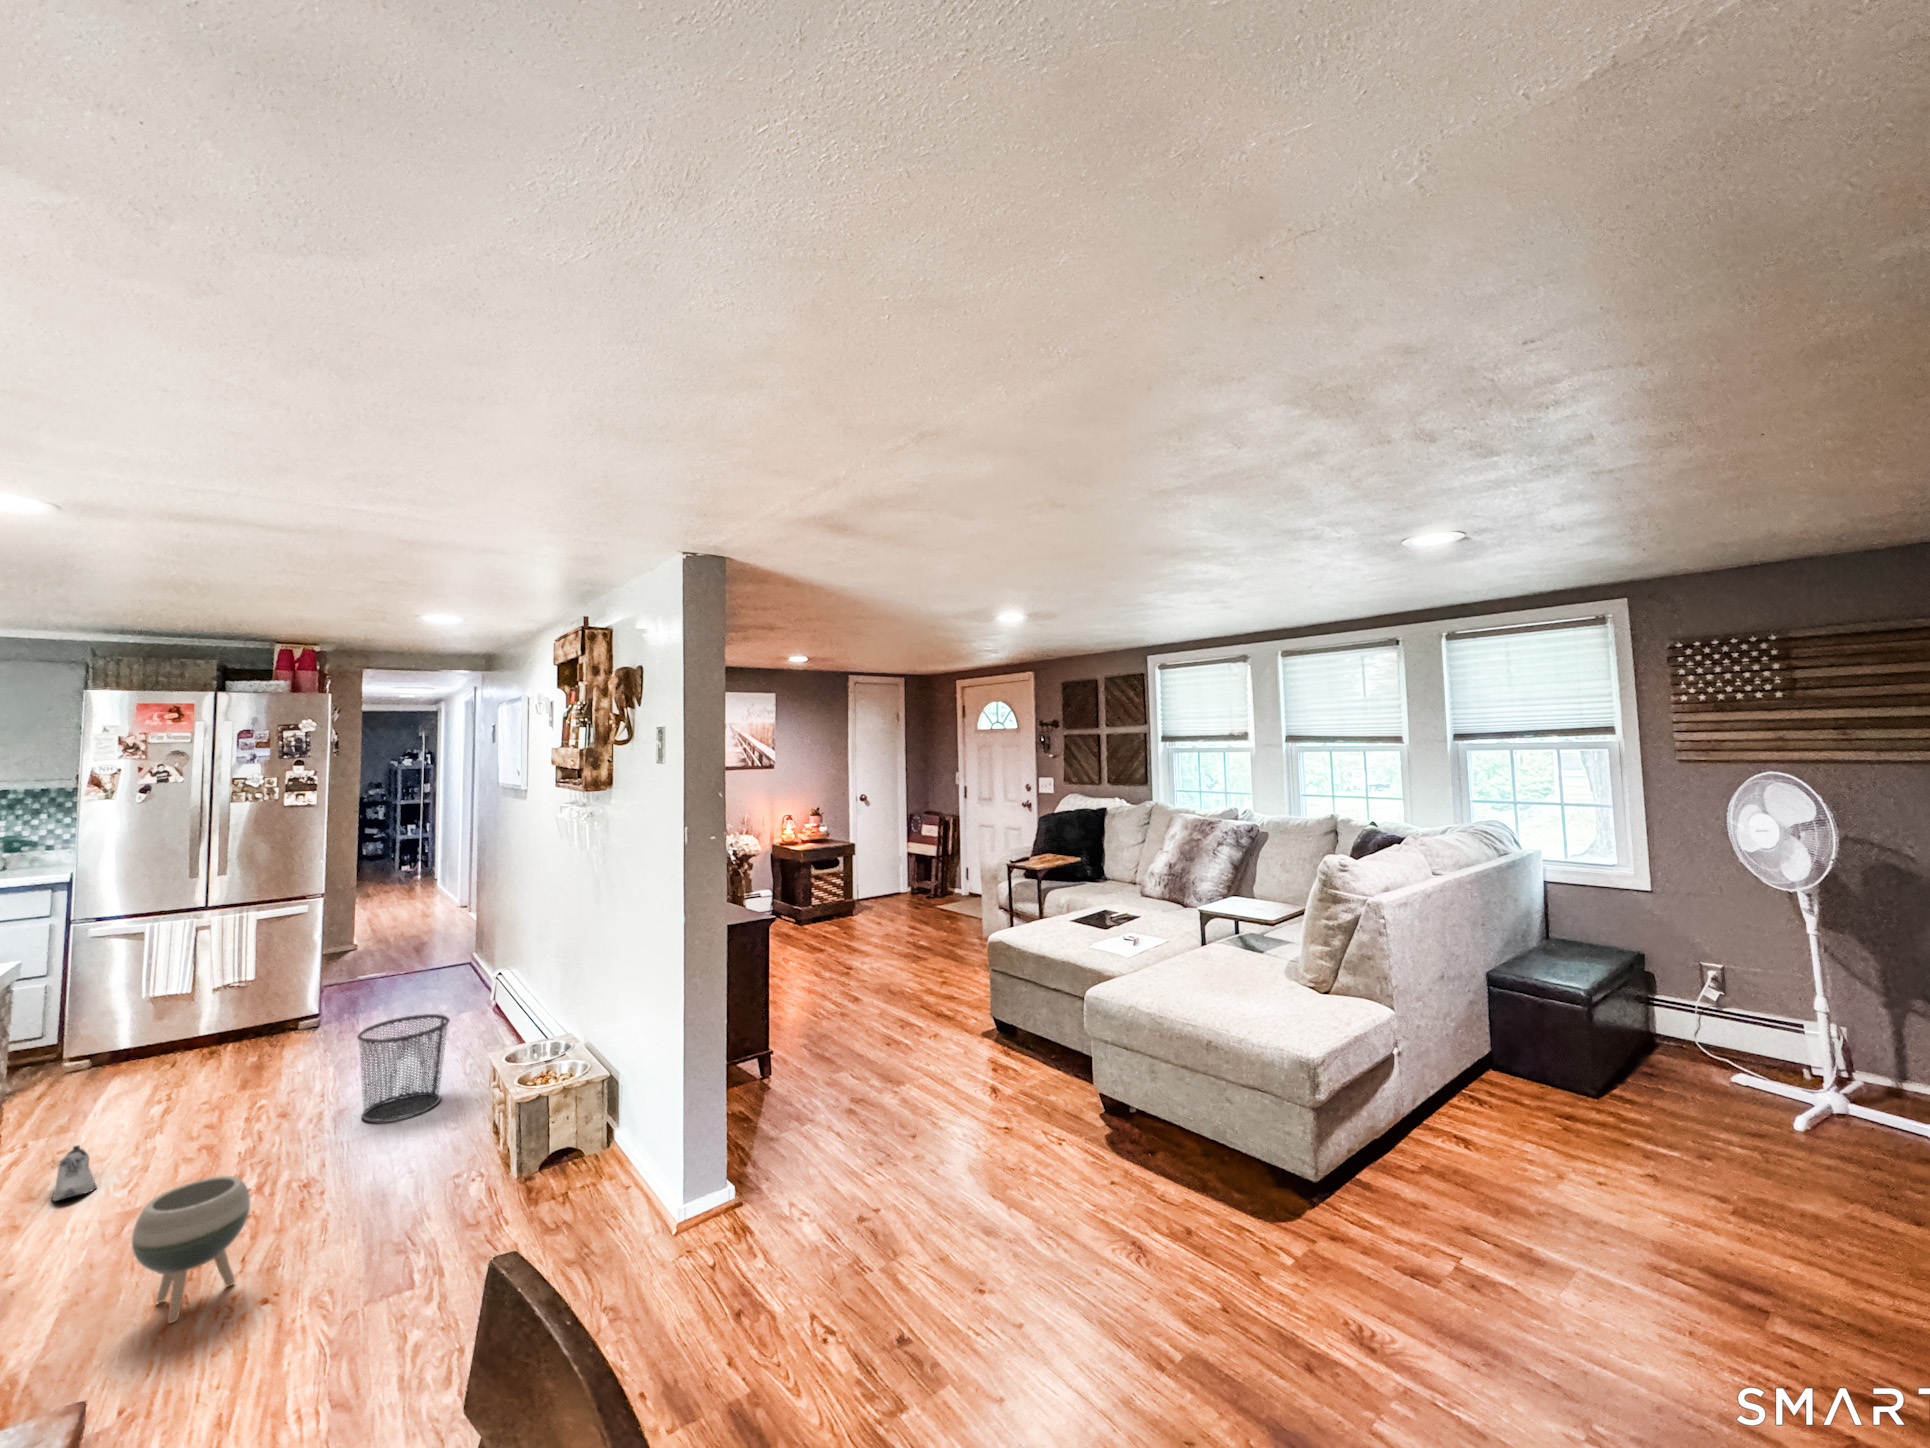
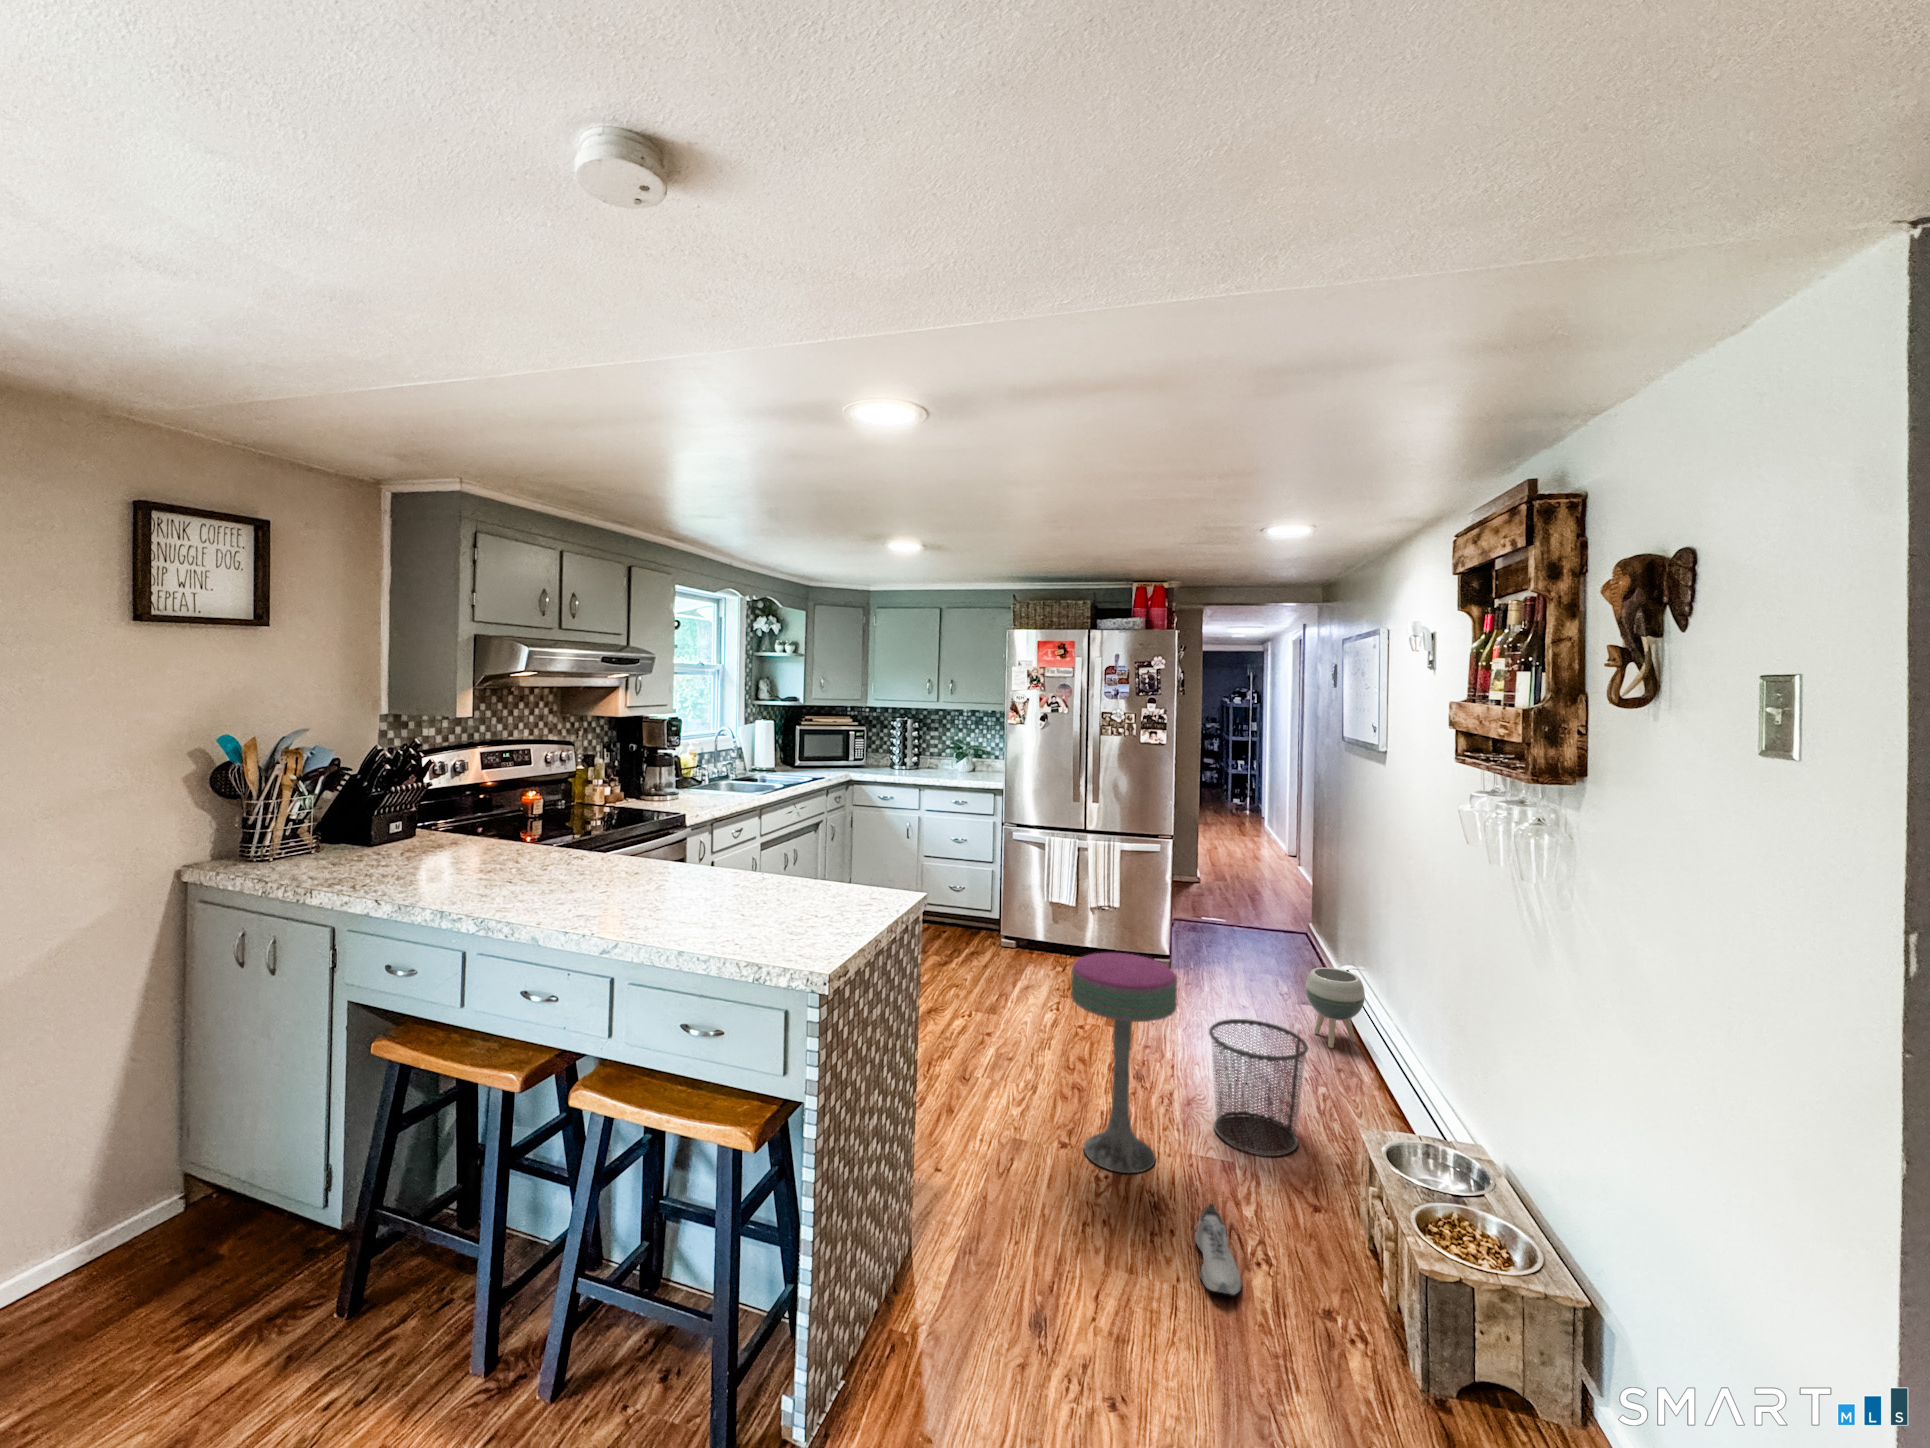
bar stool: none [198,986,324,1188] -> present [1071,953,1177,1173]
shoe: present [52,1145,97,1201] -> present [1194,1204,1242,1295]
planter: present [132,1176,250,1323] -> present [1305,968,1365,1048]

